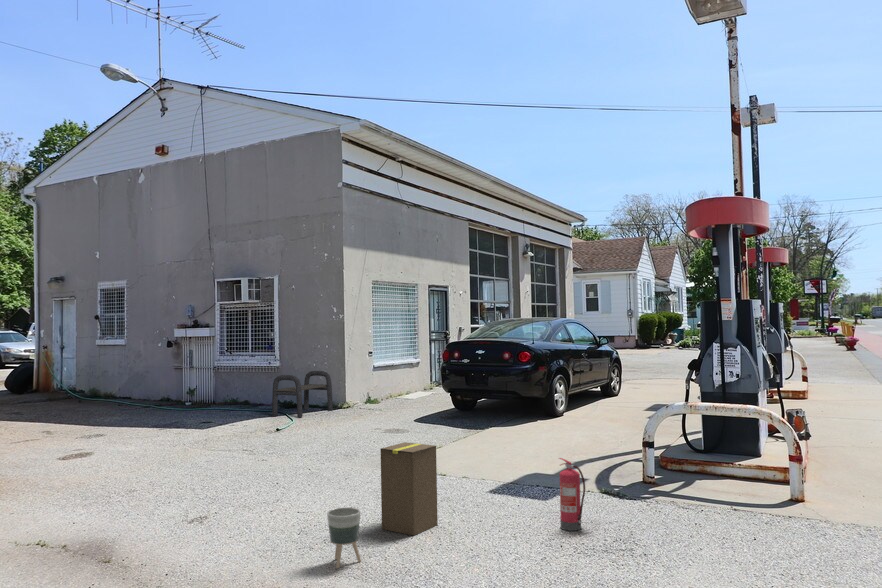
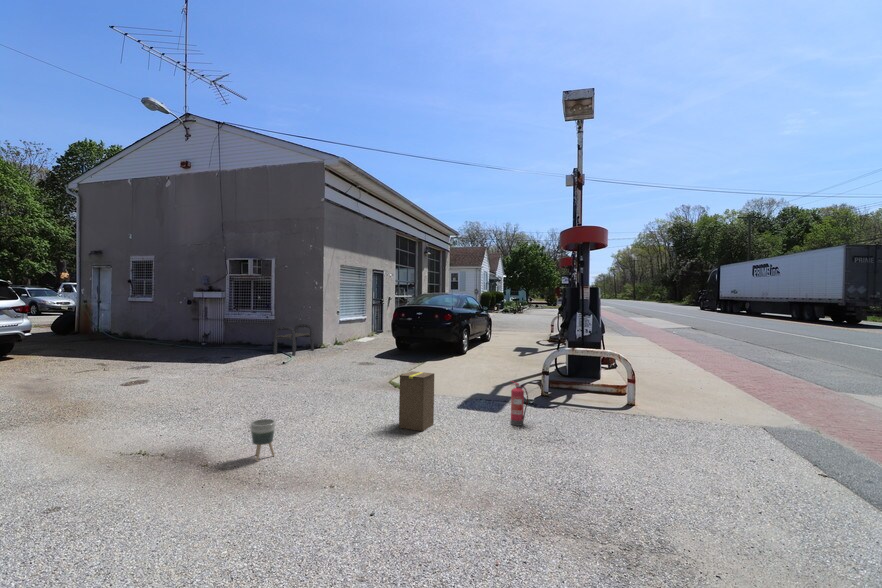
planter: present [327,507,361,568] -> present [250,419,275,461]

